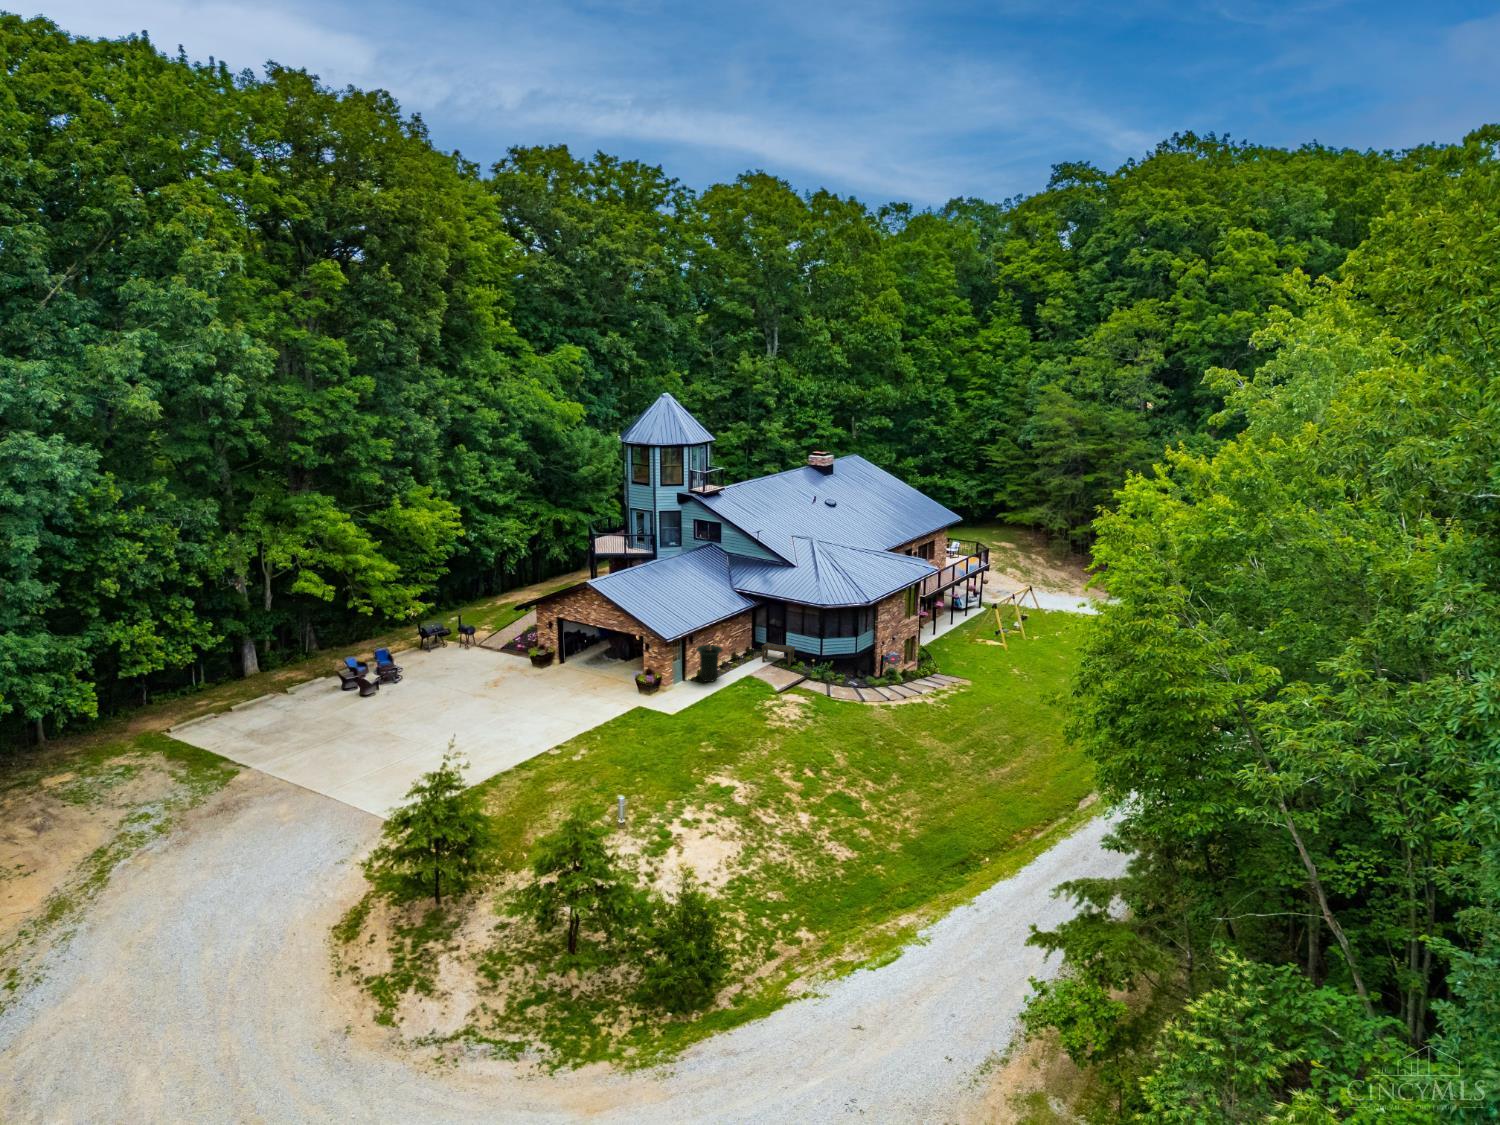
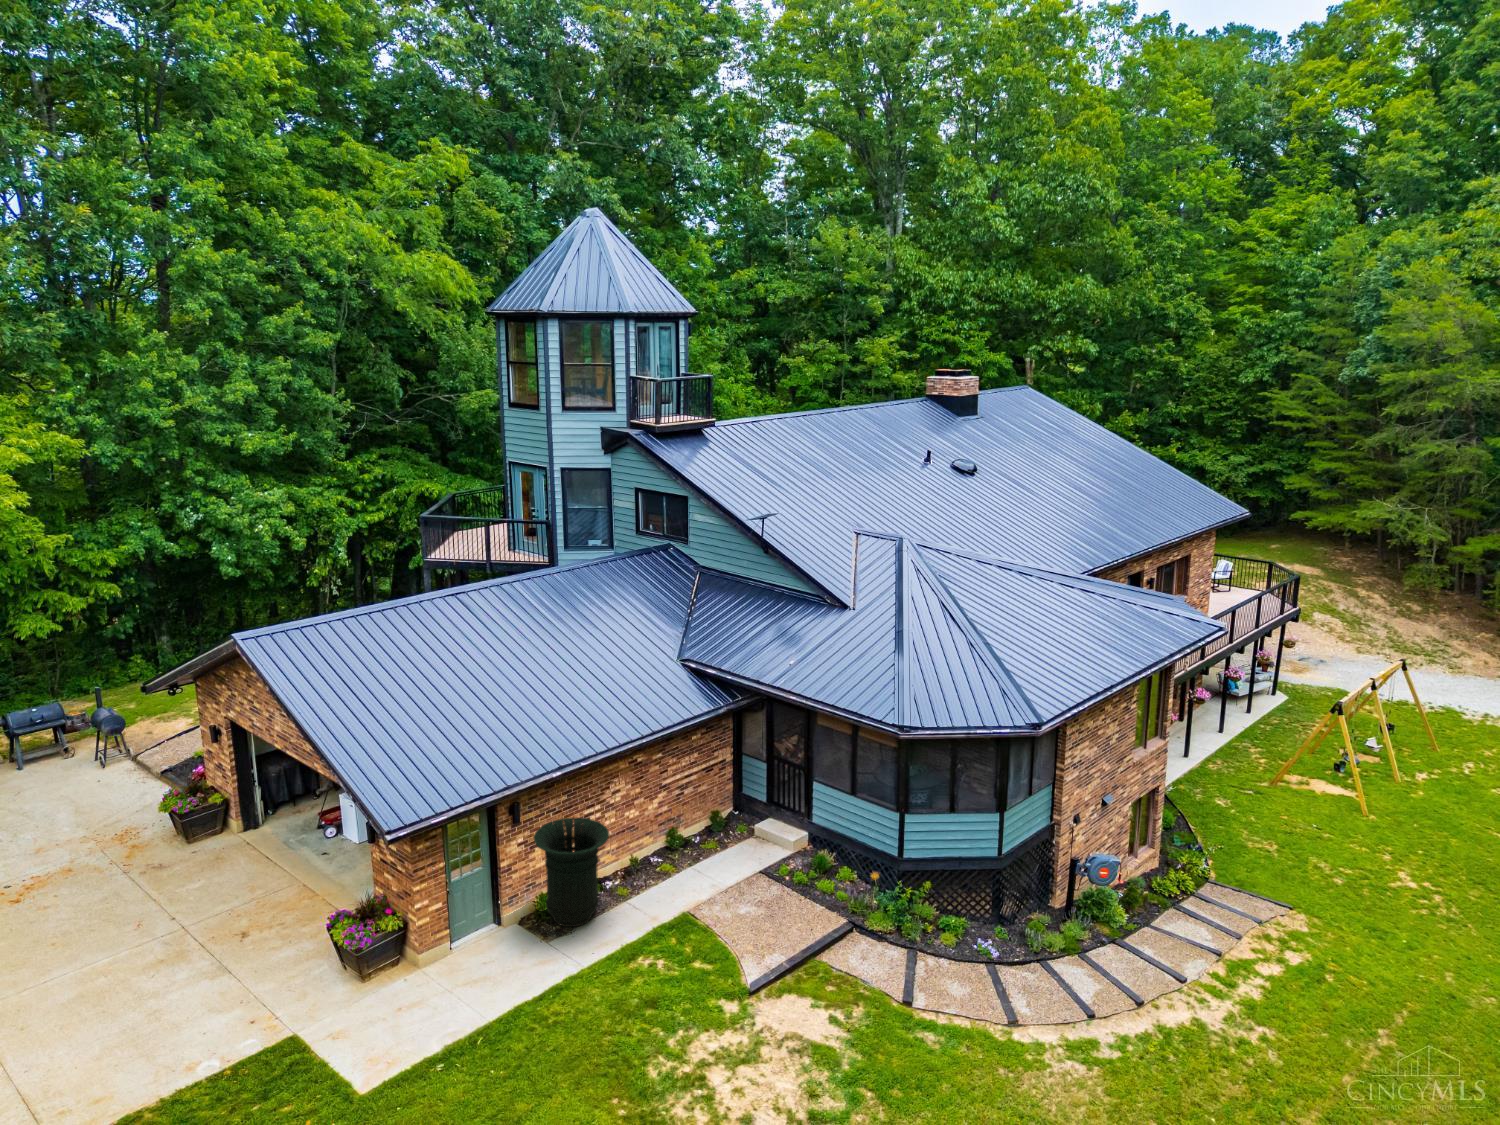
bench: present [762,642,795,667] -> none [741,805,832,882]

